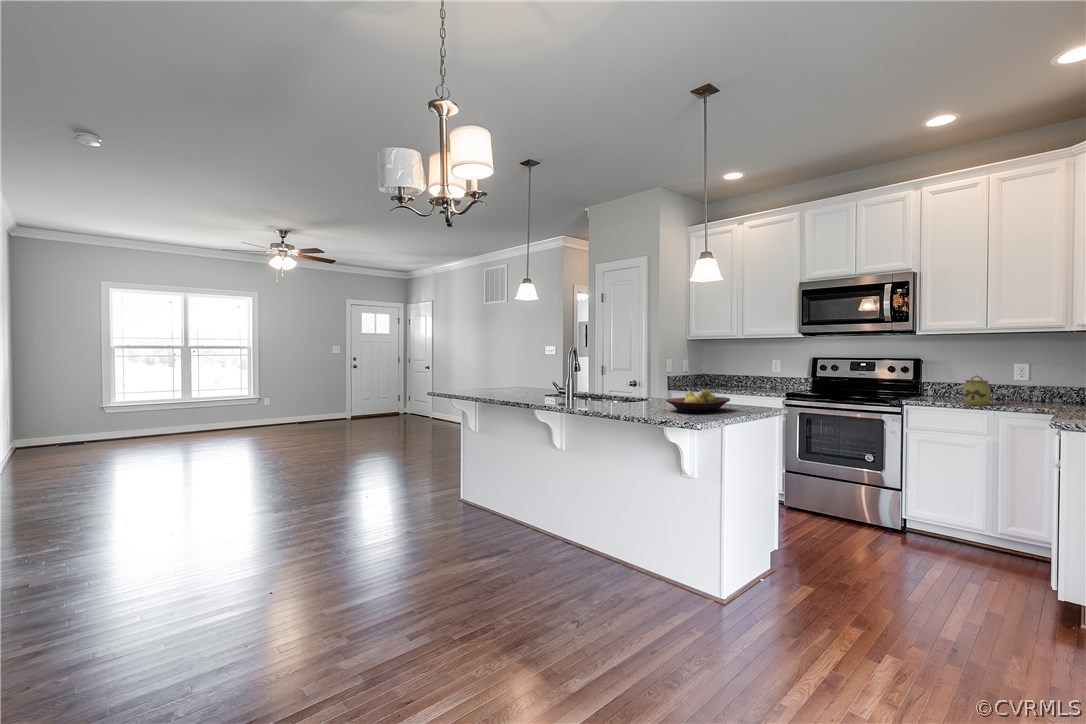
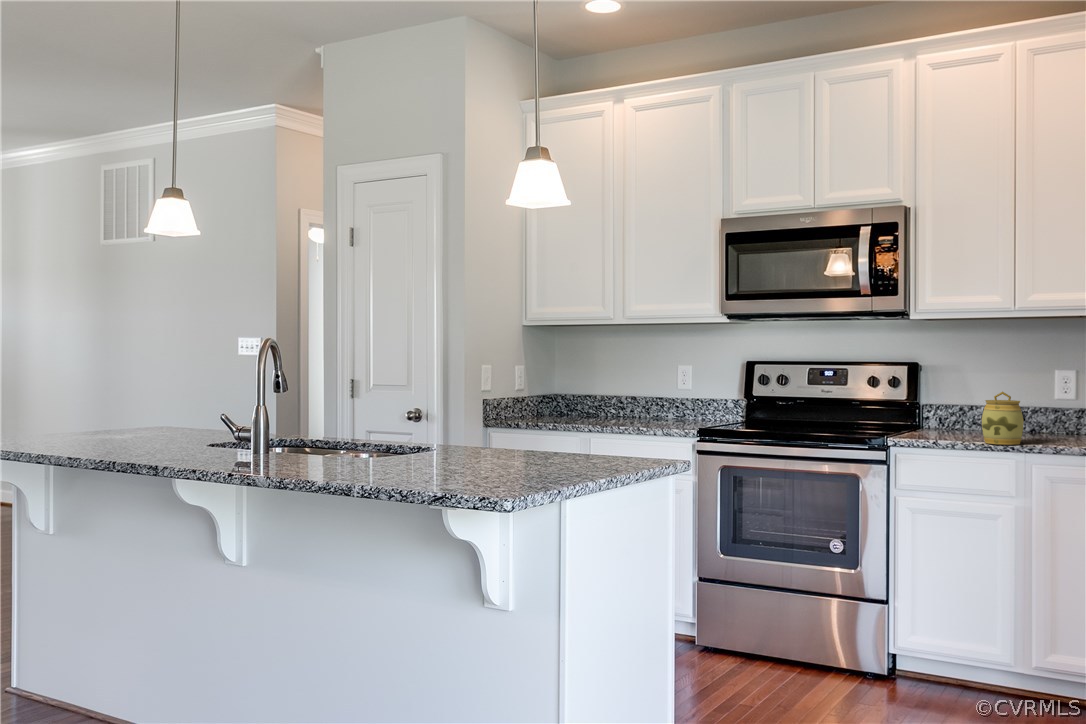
fruit bowl: present [666,390,730,413] -> none [453,427,582,476]

